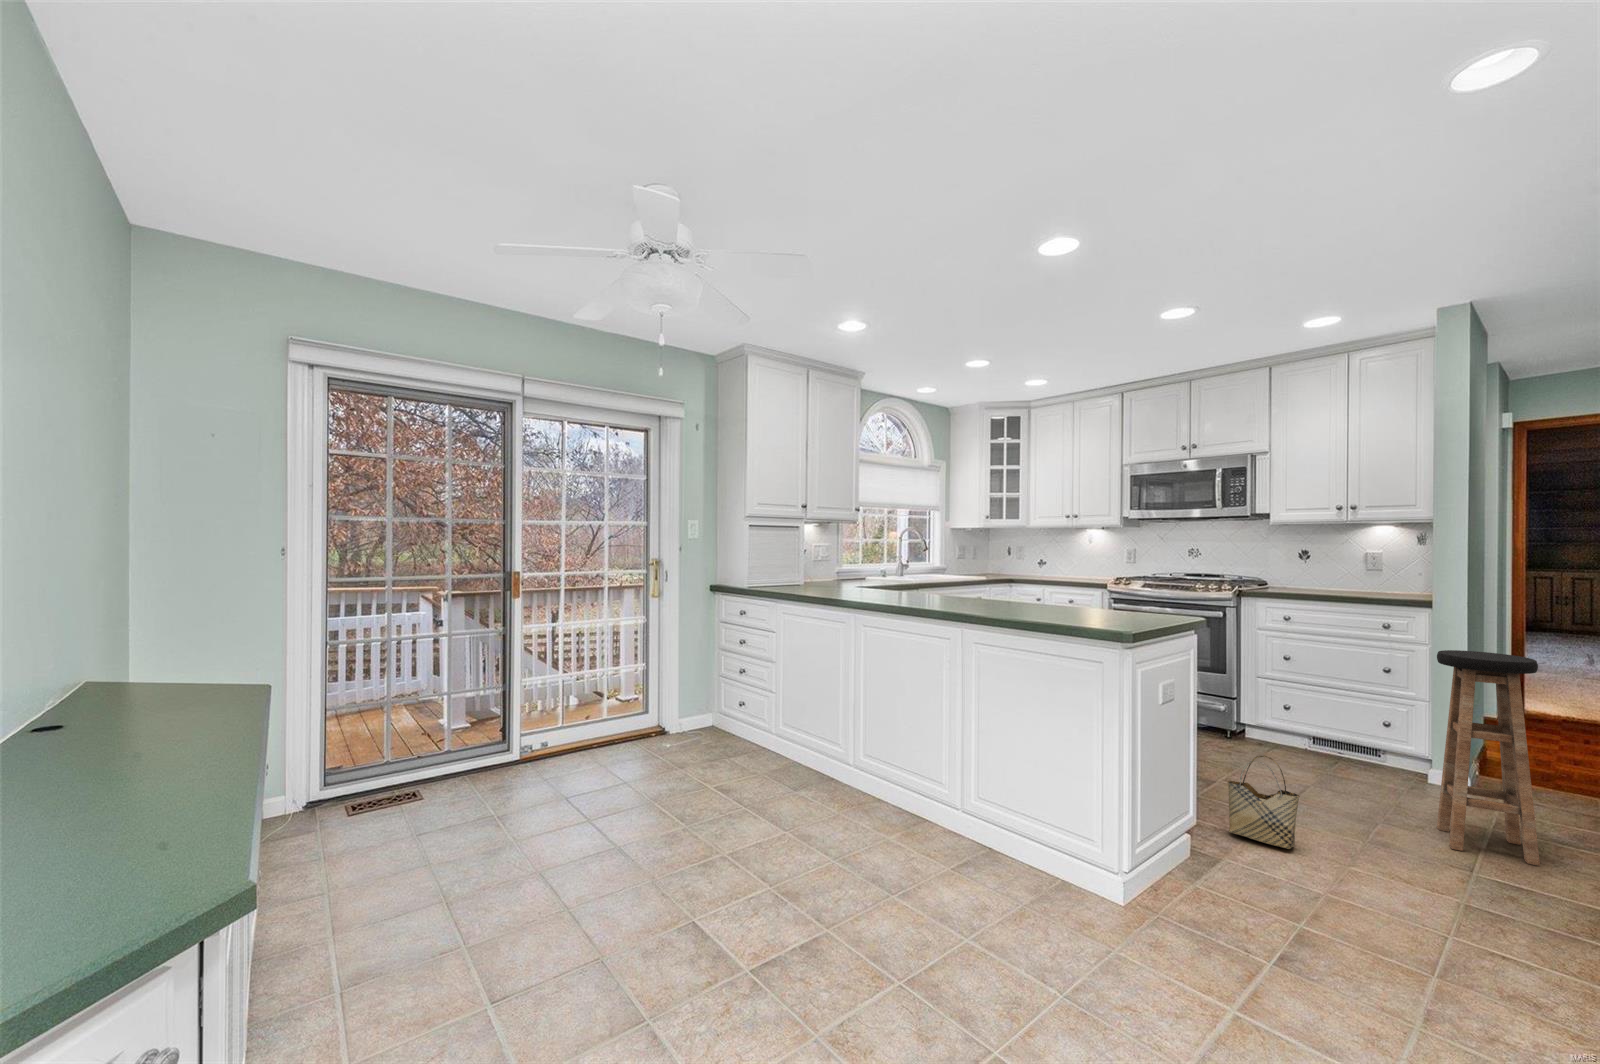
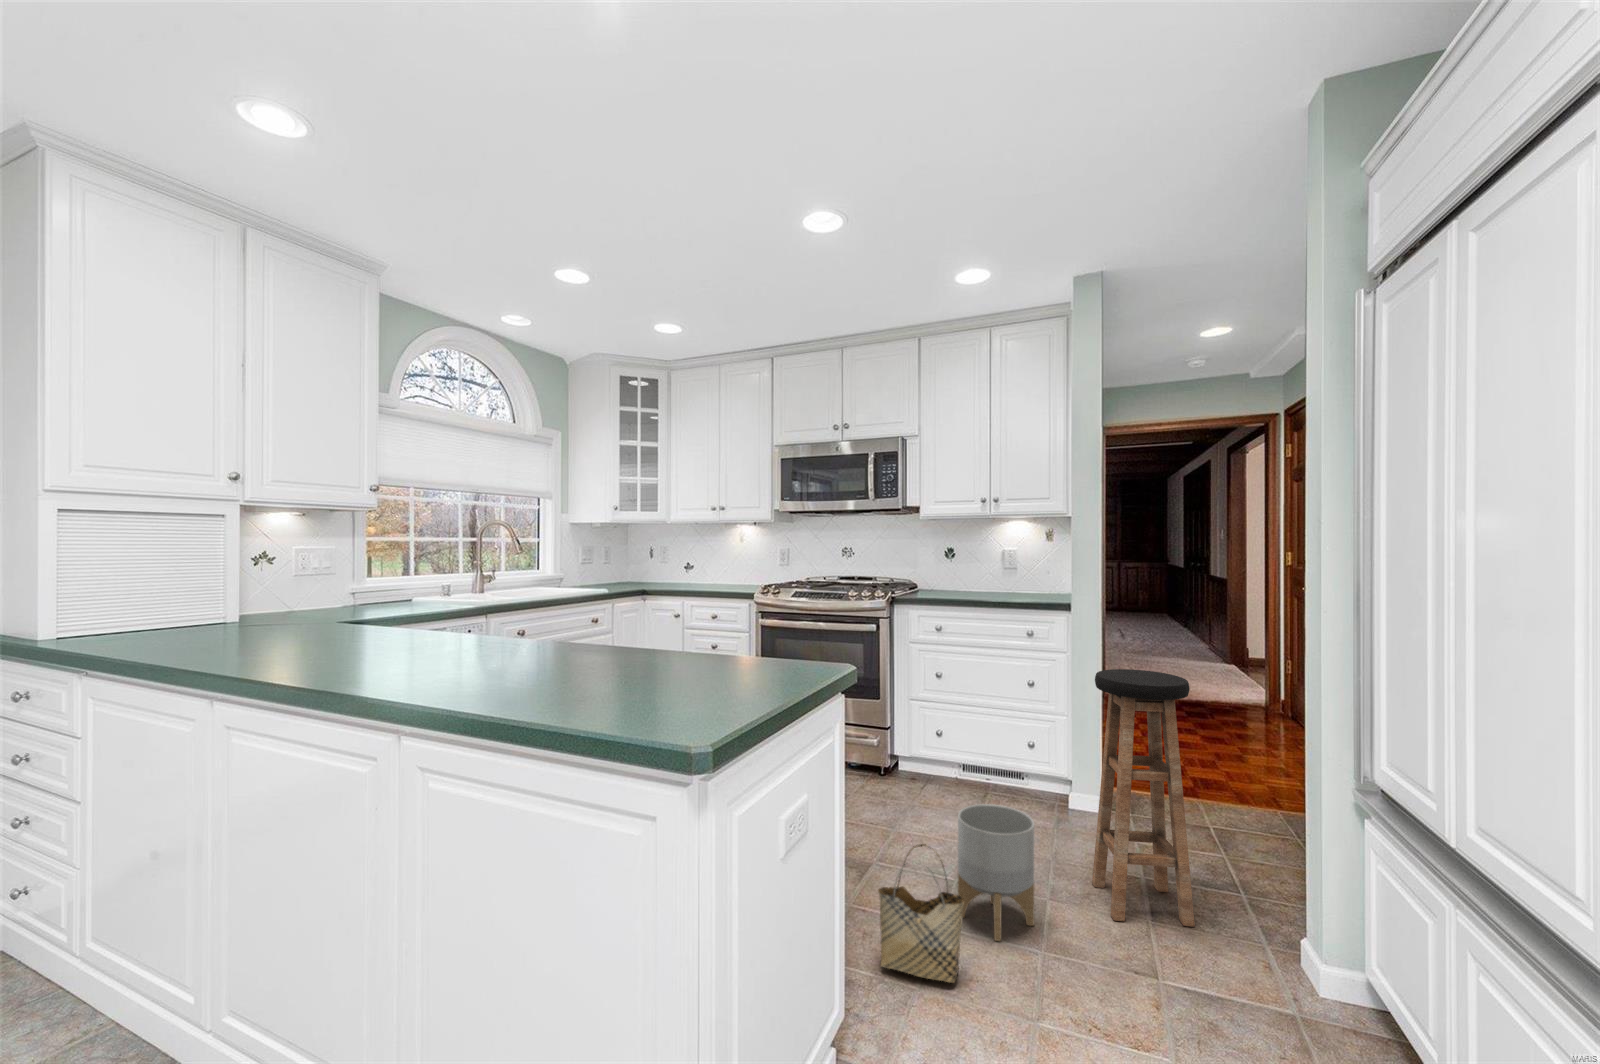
planter: none [1297,744,1369,840] -> present [958,804,1034,941]

